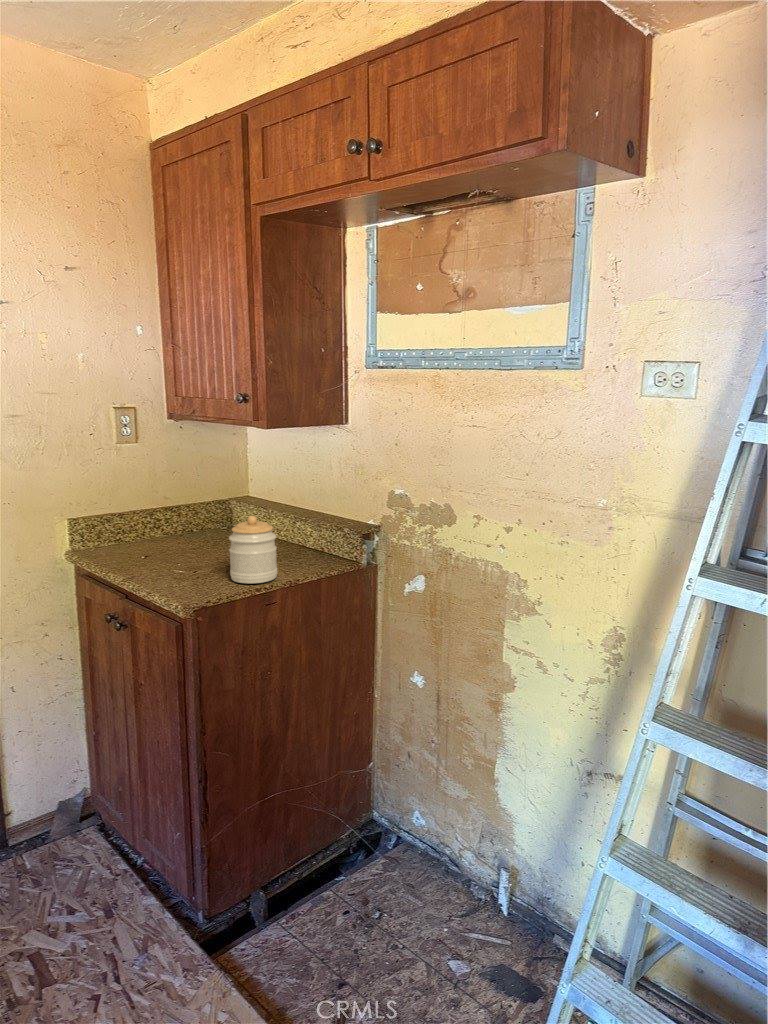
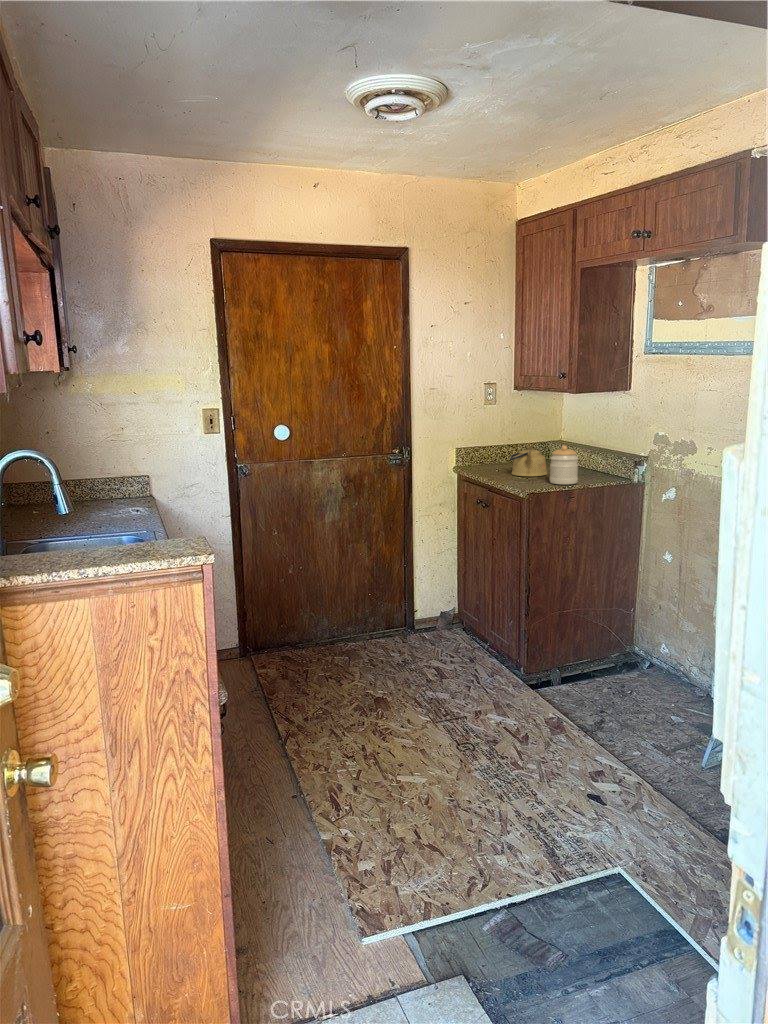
kettle: none [160,513,227,566] -> present [510,446,547,476]

